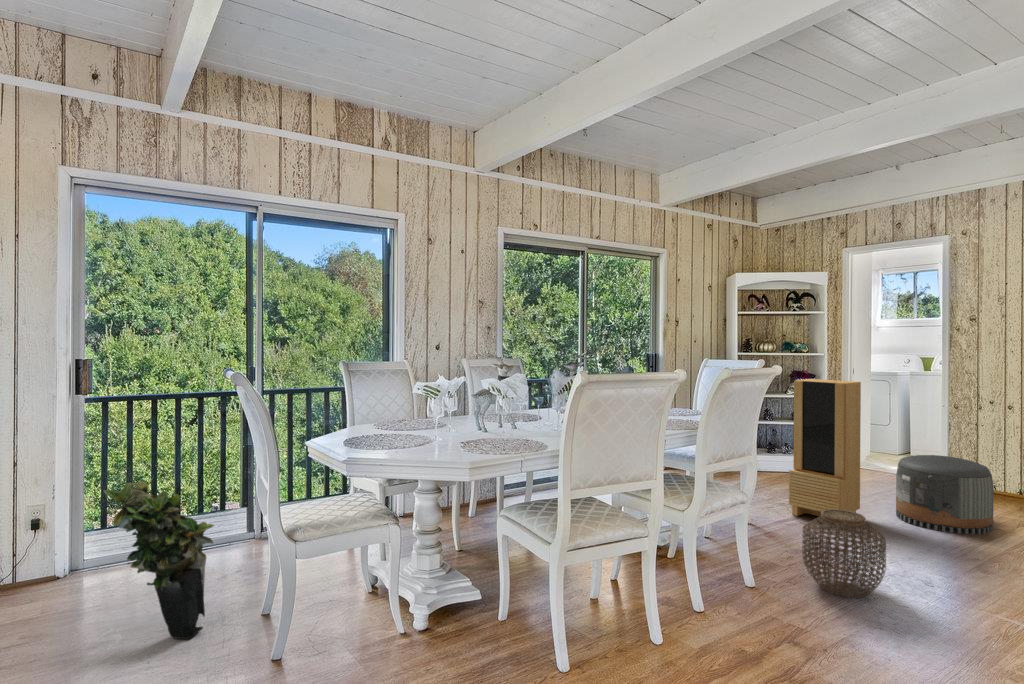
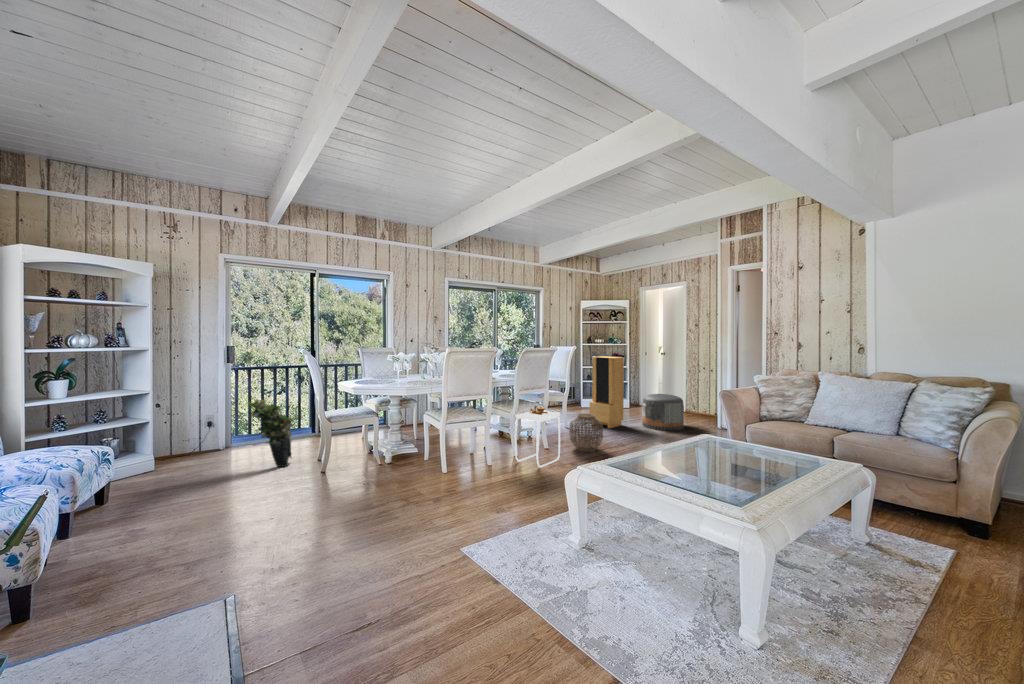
side table: none [714,500,811,653] -> present [515,406,560,467]

